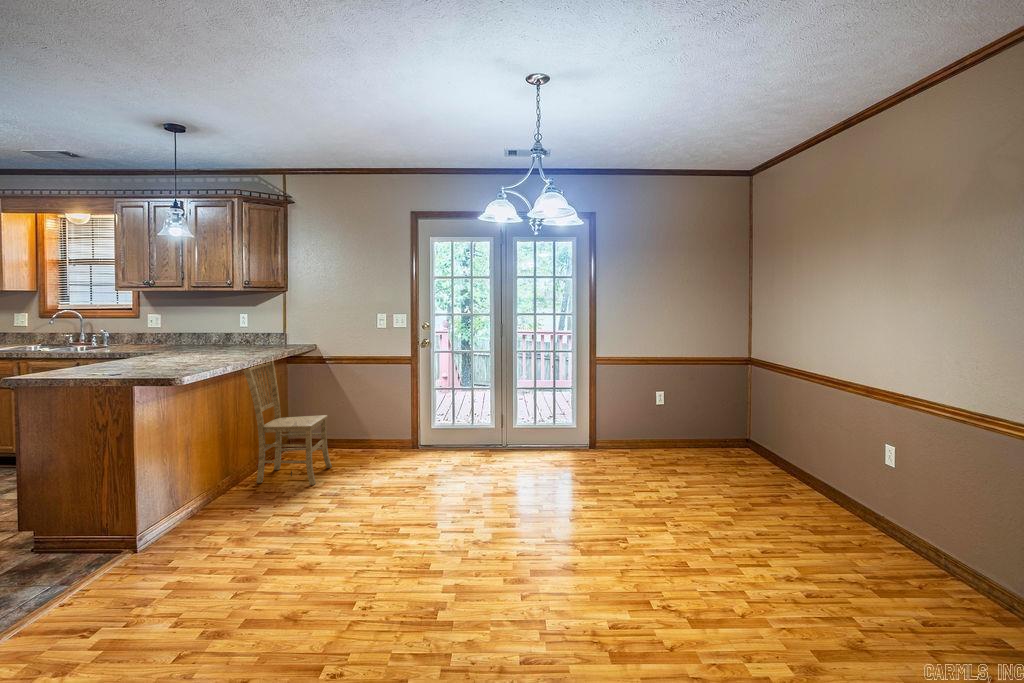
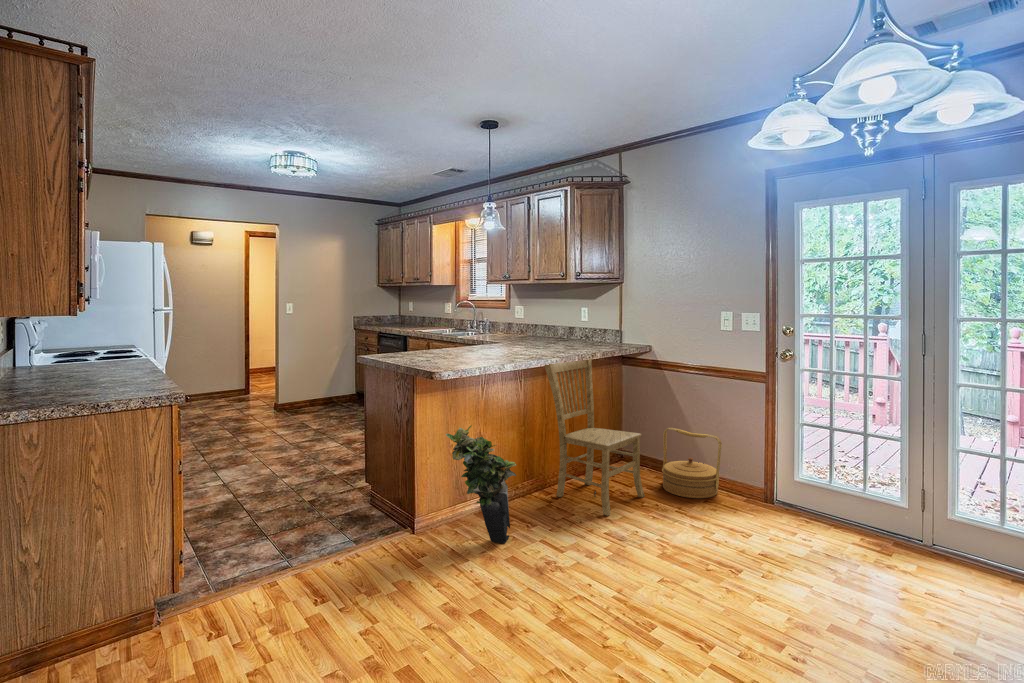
woven basket: none [337,409,385,461] -> present [662,428,722,498]
potted plant: none [177,423,251,525] -> present [446,425,517,543]

